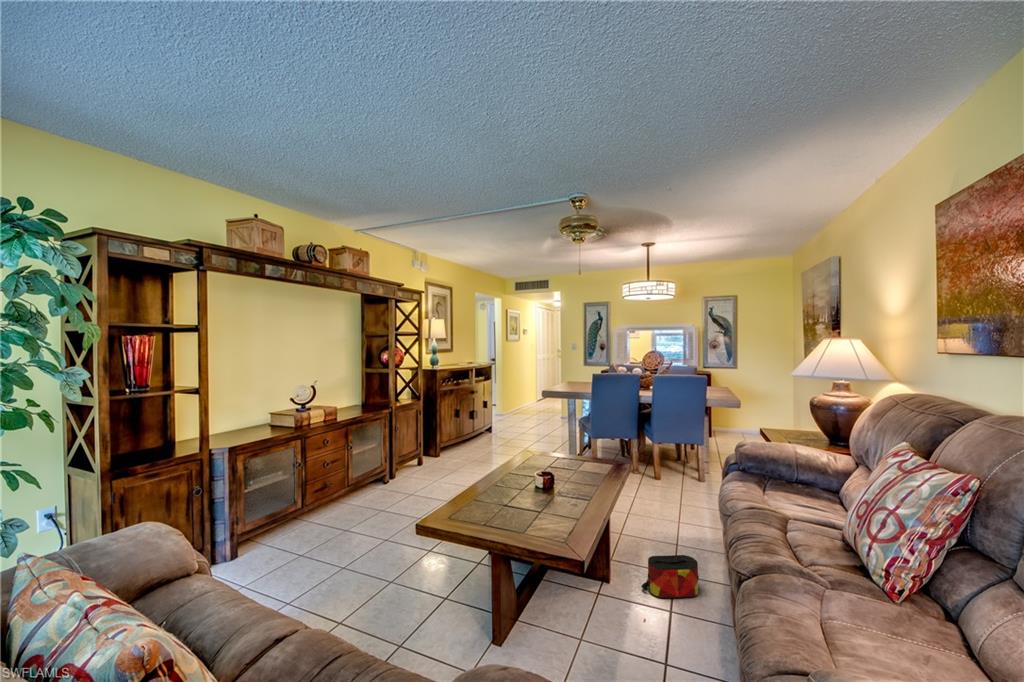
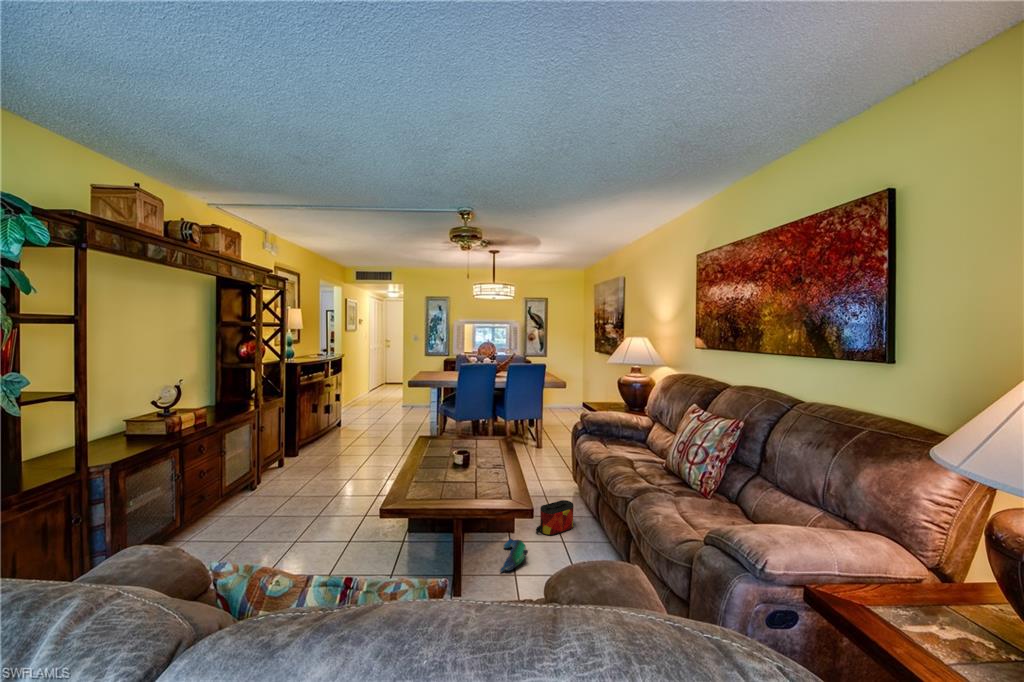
plush toy: none [572,588,614,627] -> present [500,539,528,572]

